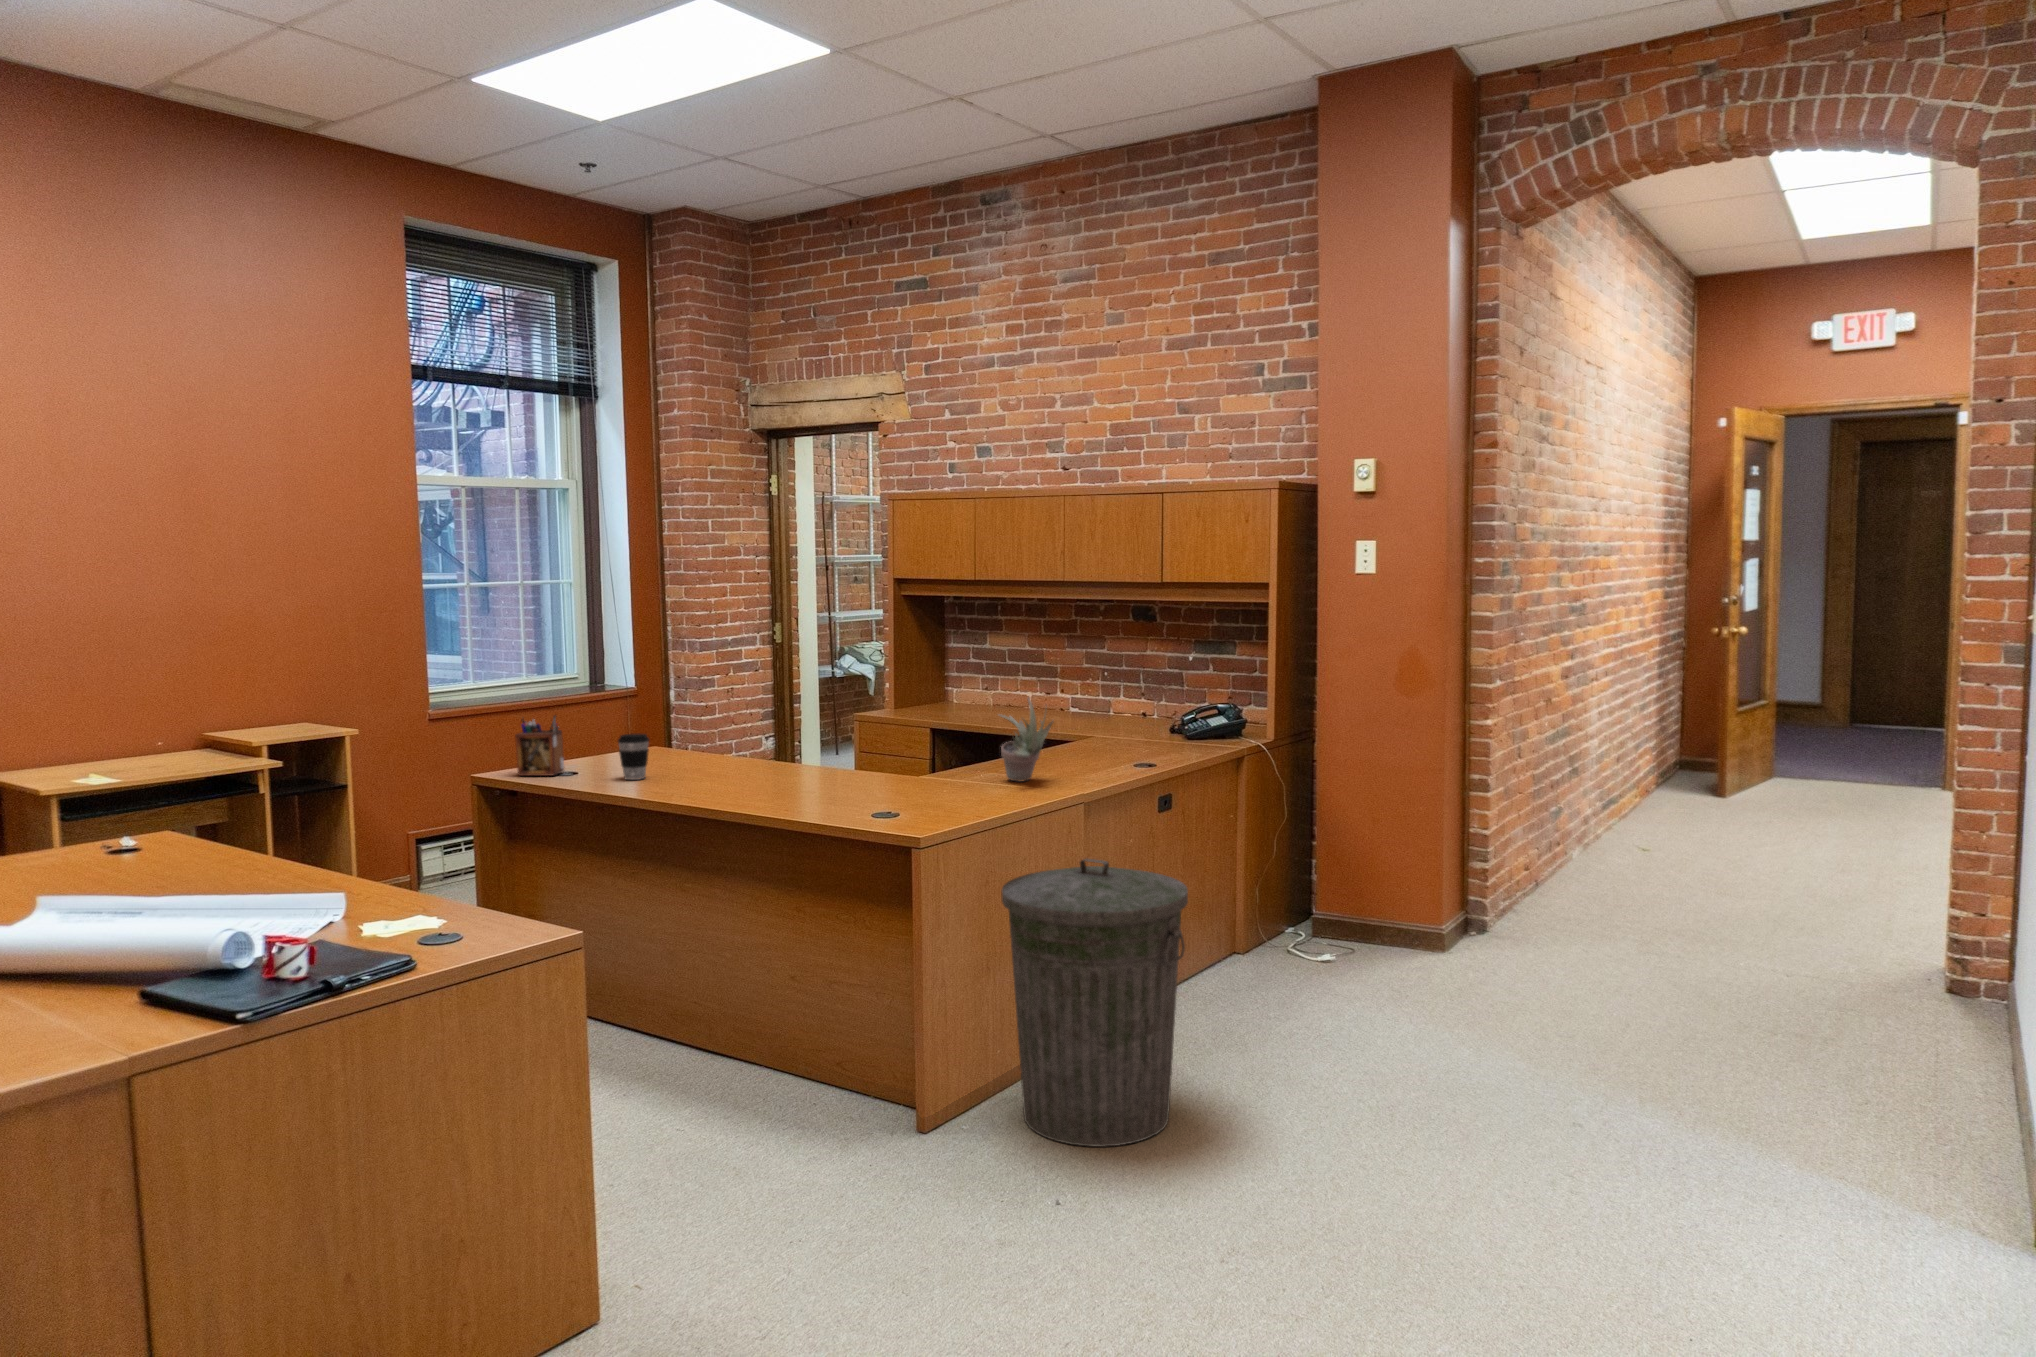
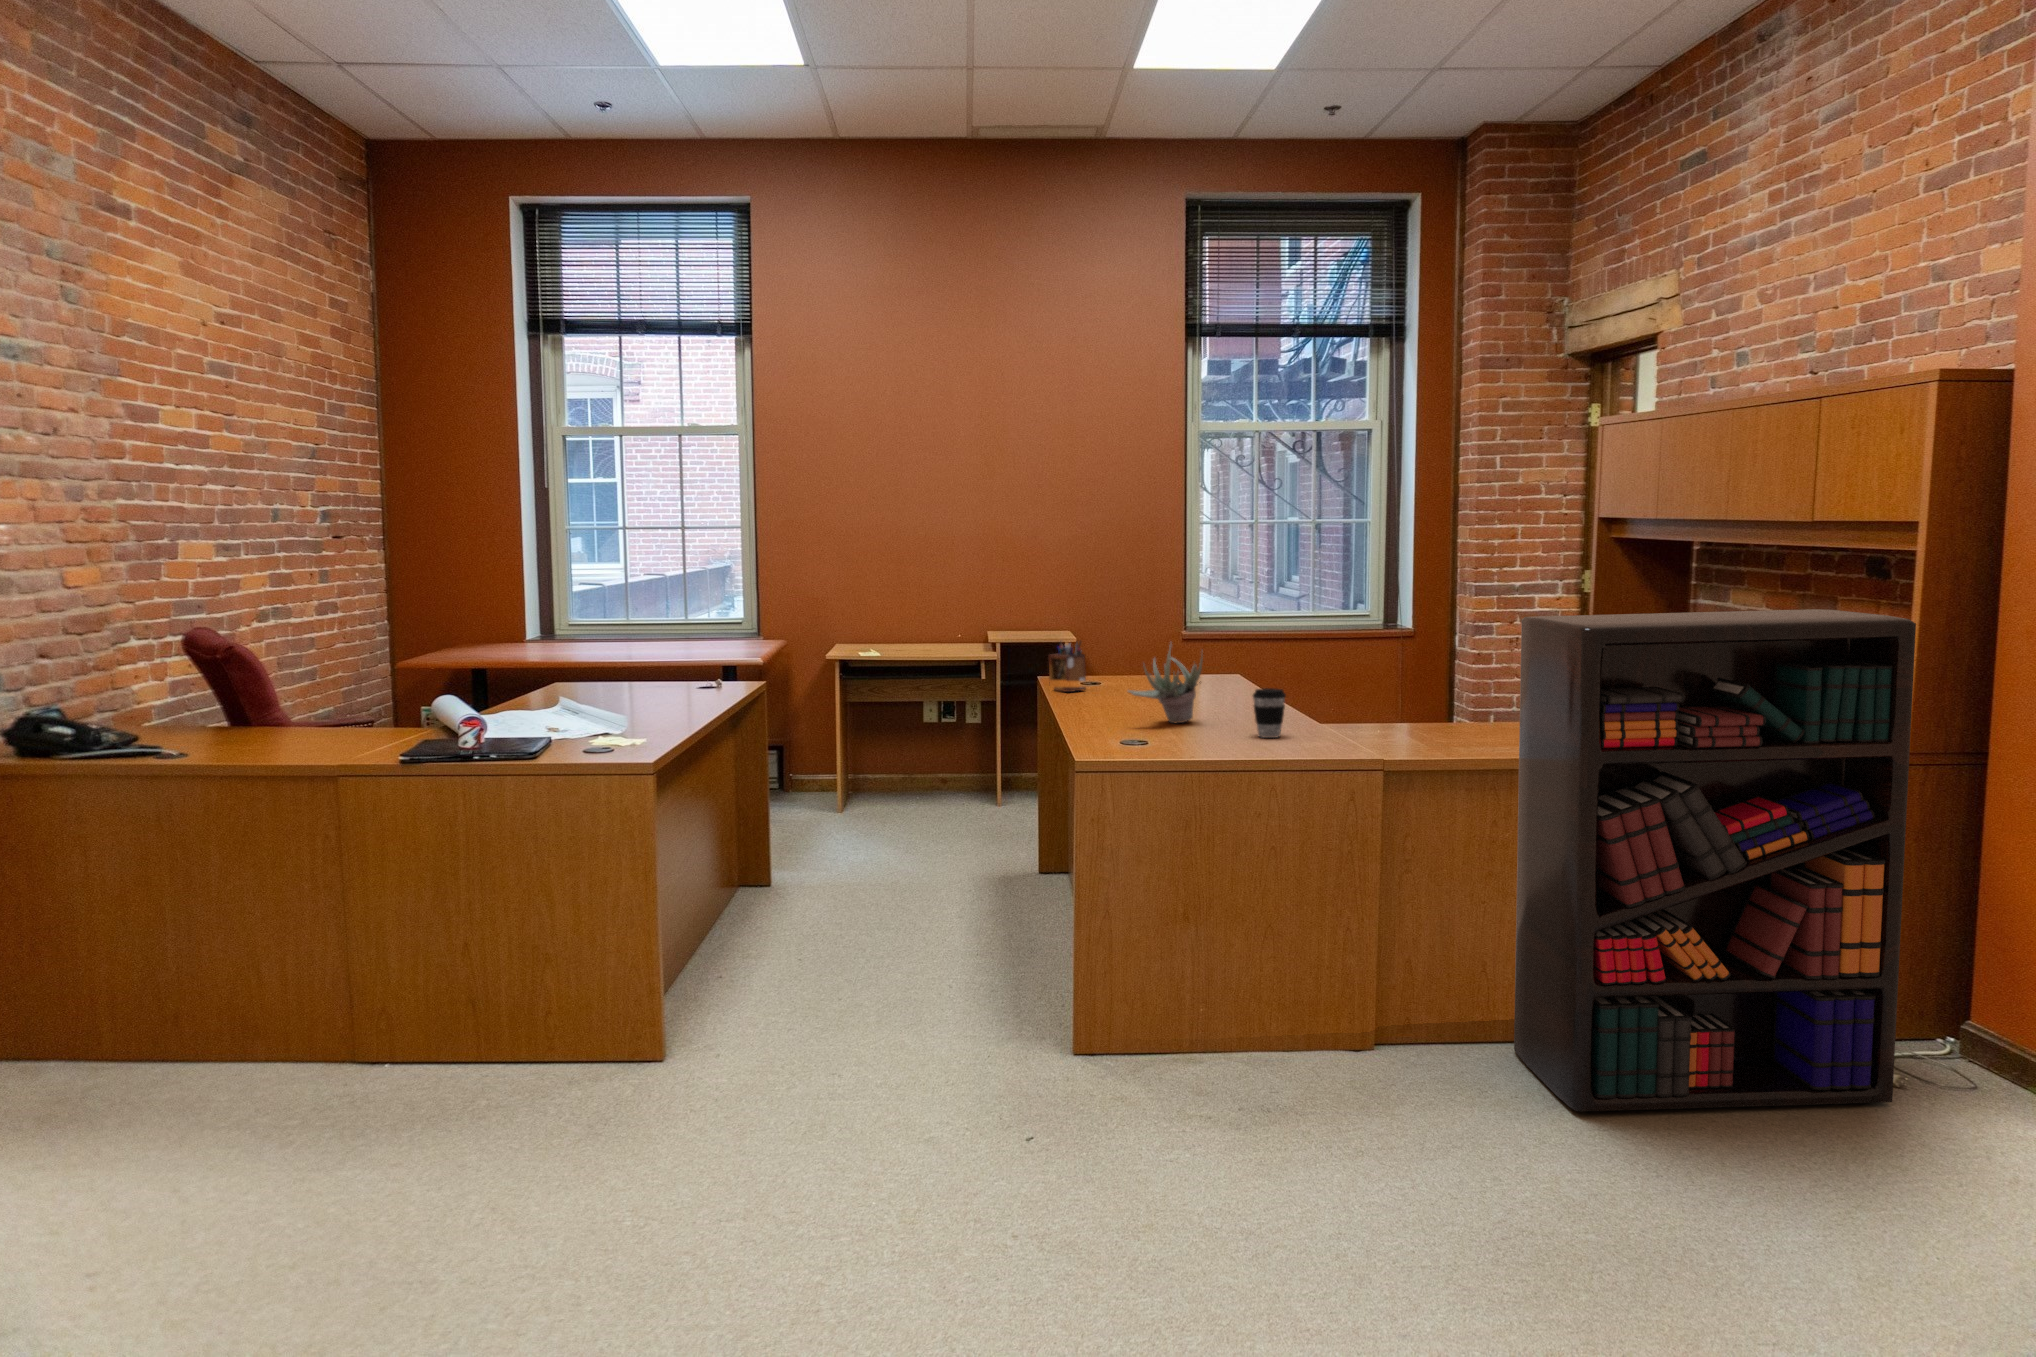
bookshelf: none [1147,641,1356,1032] -> present [1514,609,1916,1112]
succulent plant: present [999,698,1053,782] -> present [1128,644,1203,723]
coffee cup: present [618,734,650,780] -> present [1253,688,1286,738]
trash can: present [1002,859,1188,1147] -> none [1134,829,1340,1143]

